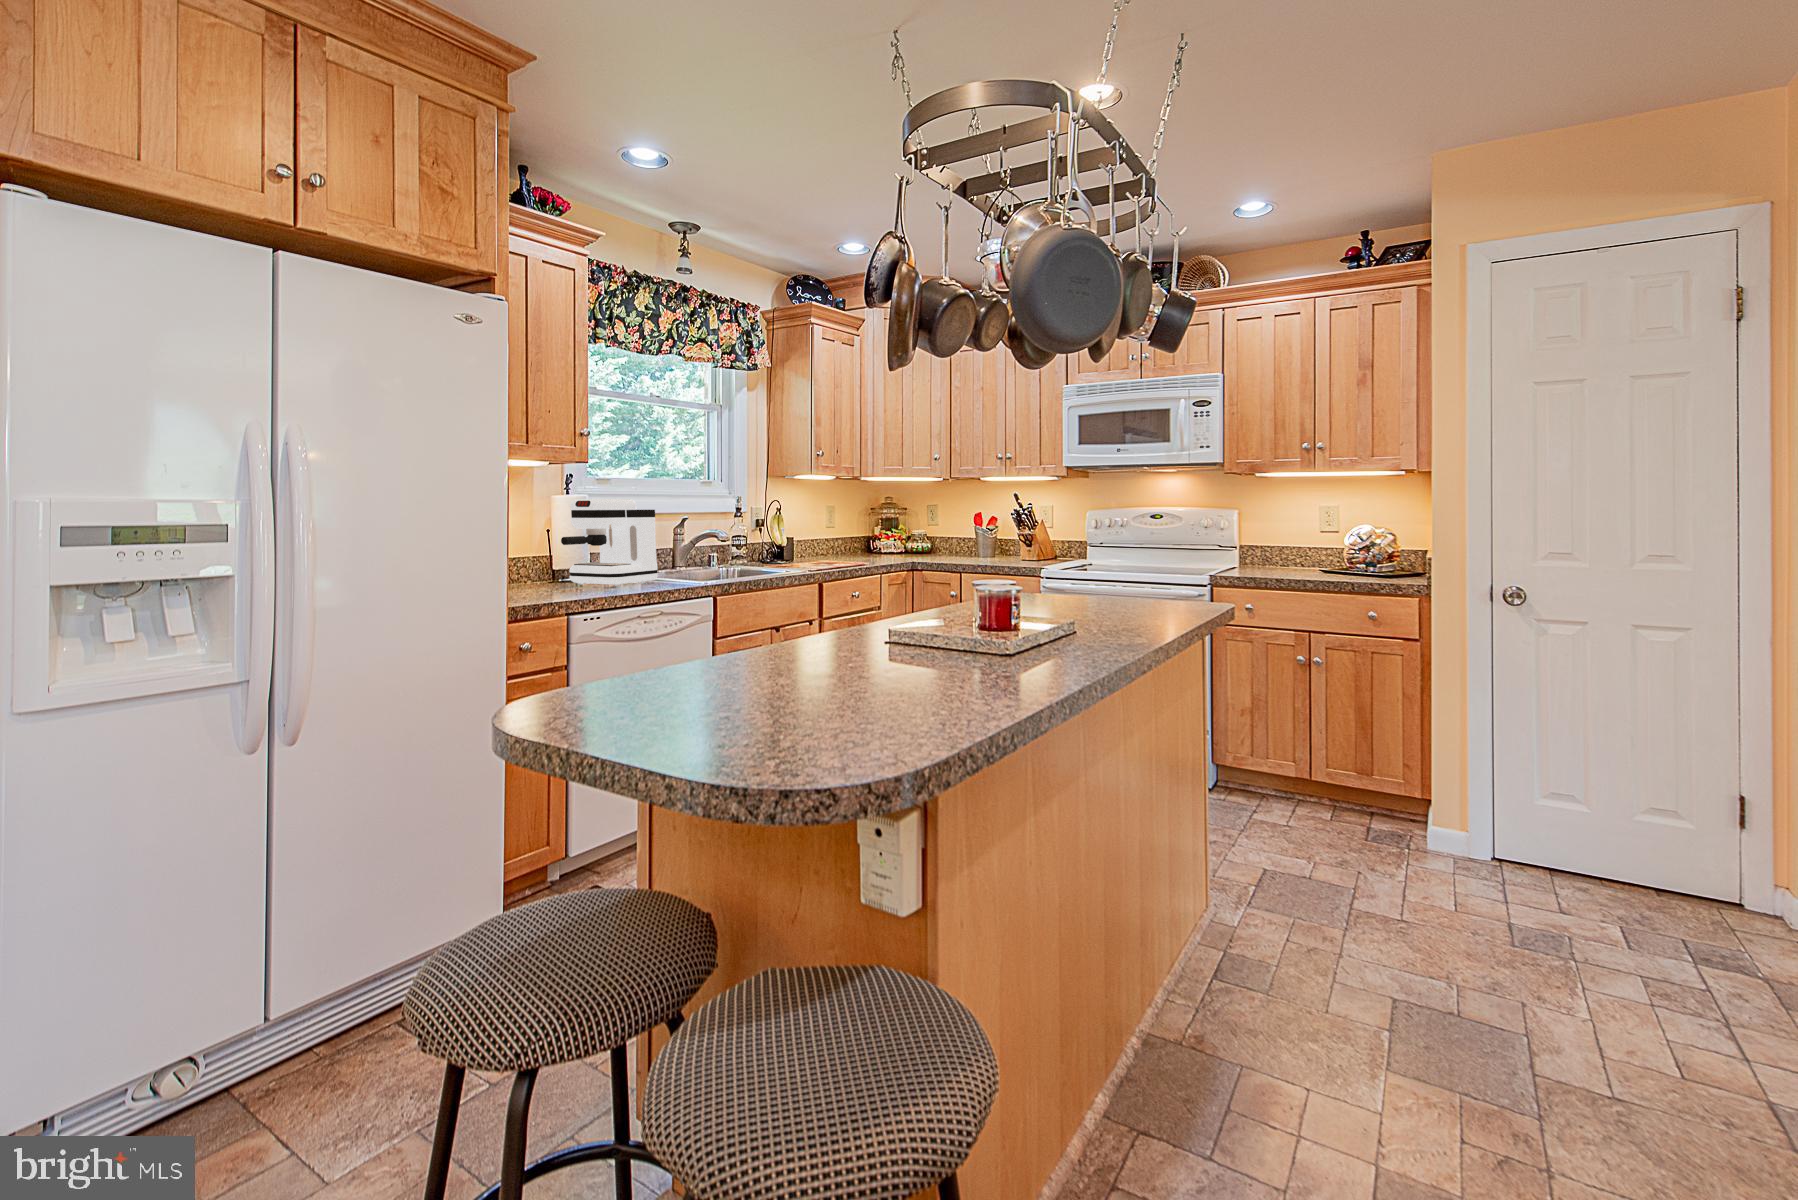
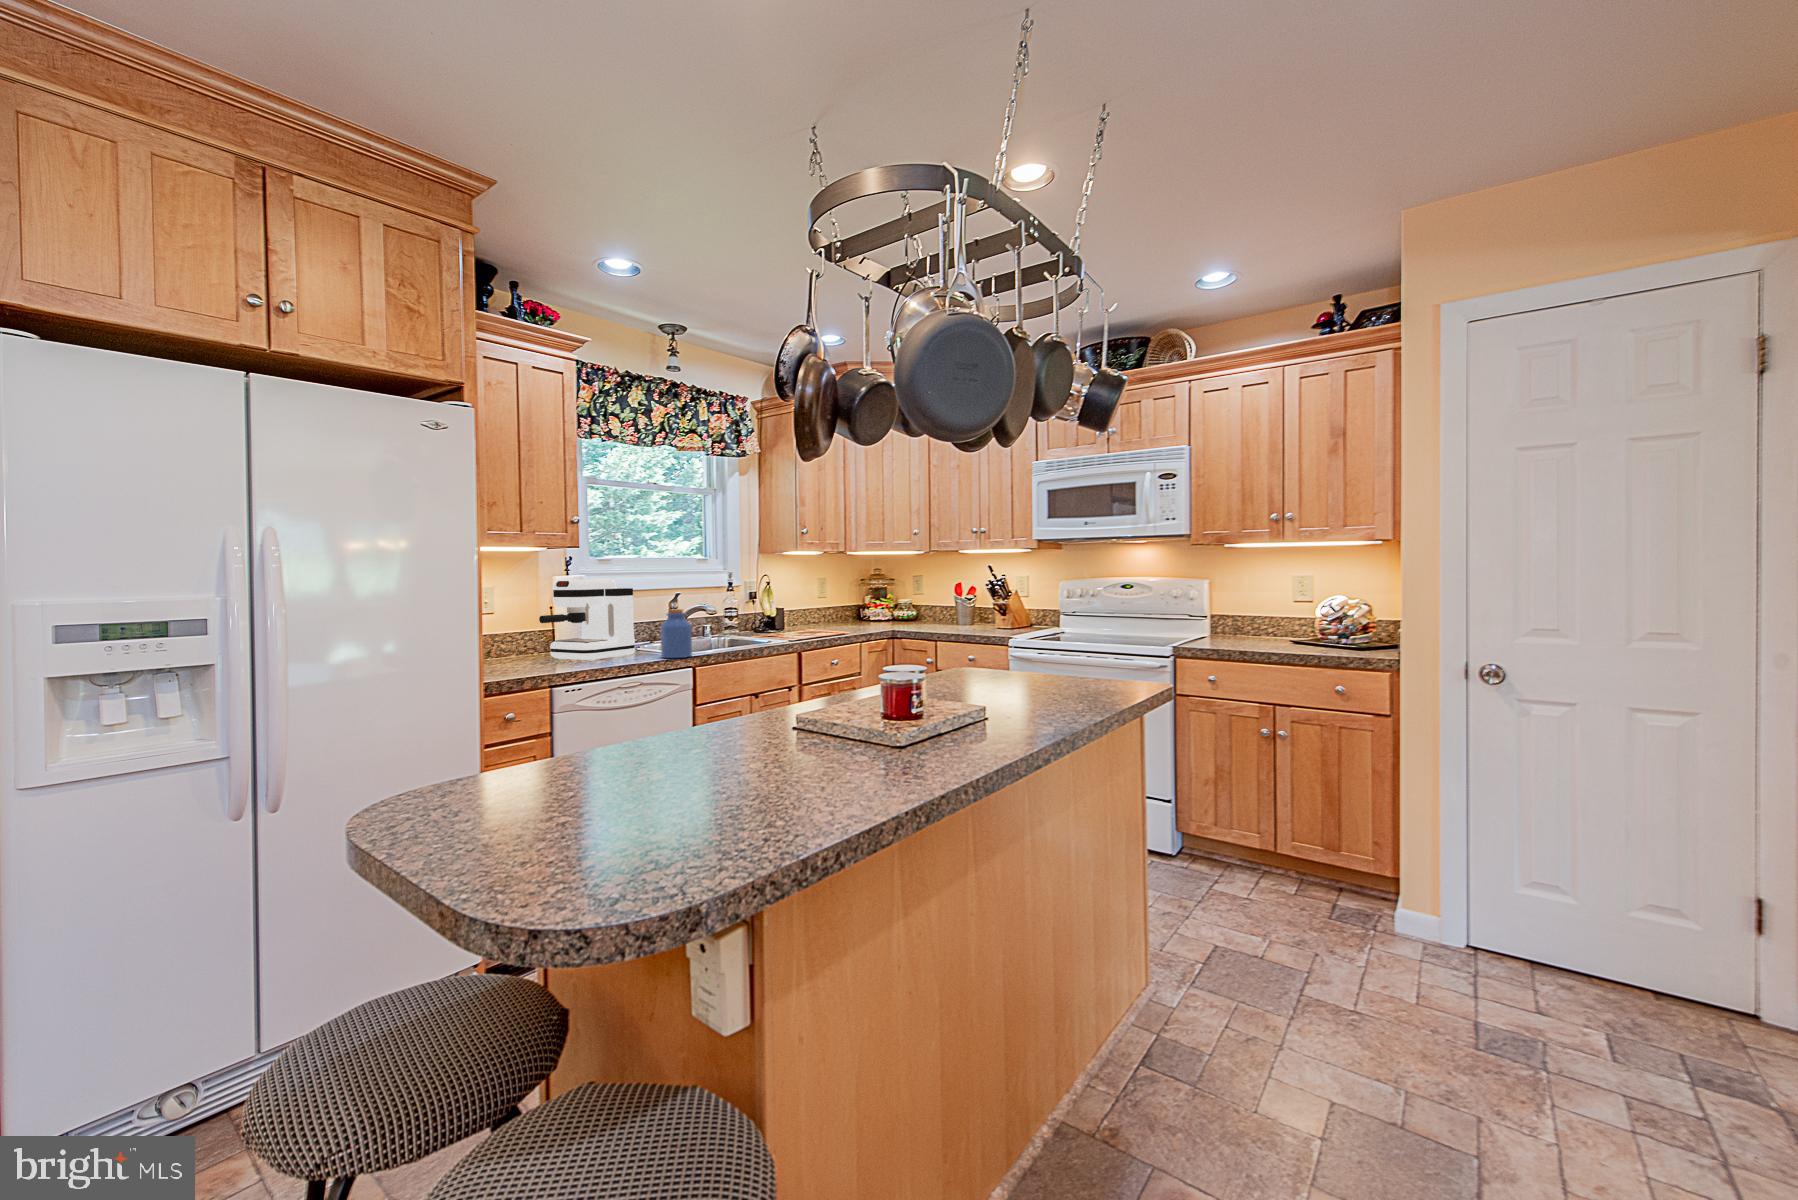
jar: none [686,532,719,584] -> present [661,609,692,658]

